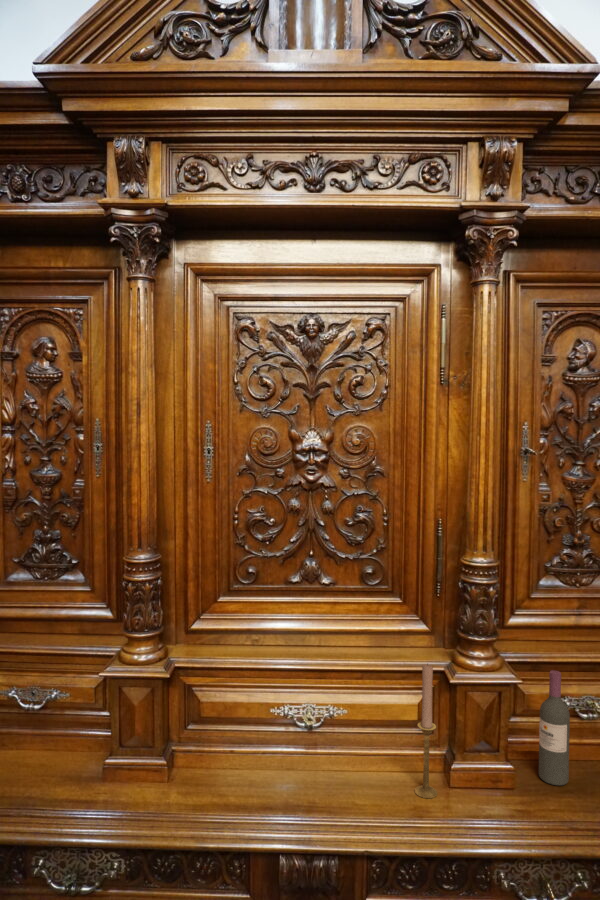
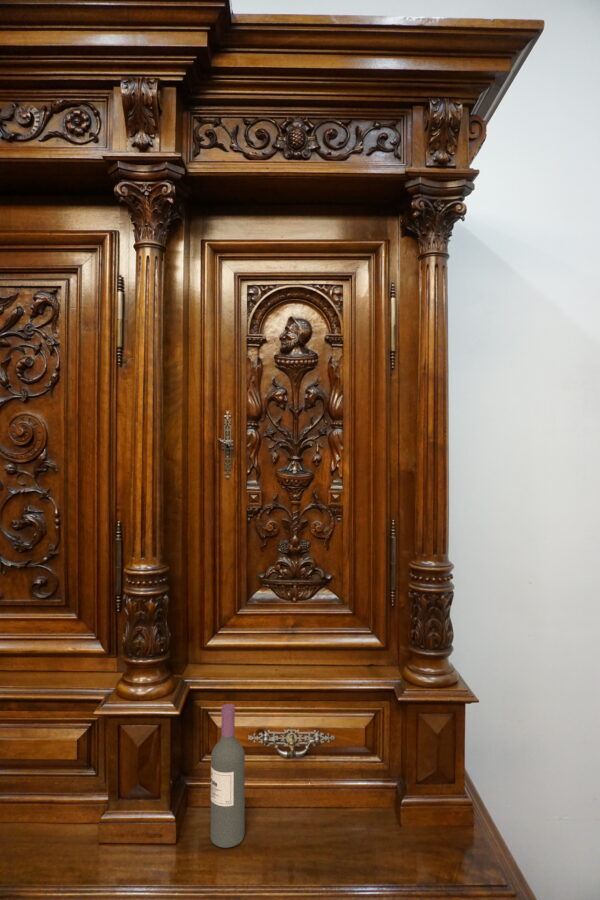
candlestick: present [415,664,437,798] -> none [45,691,74,857]

